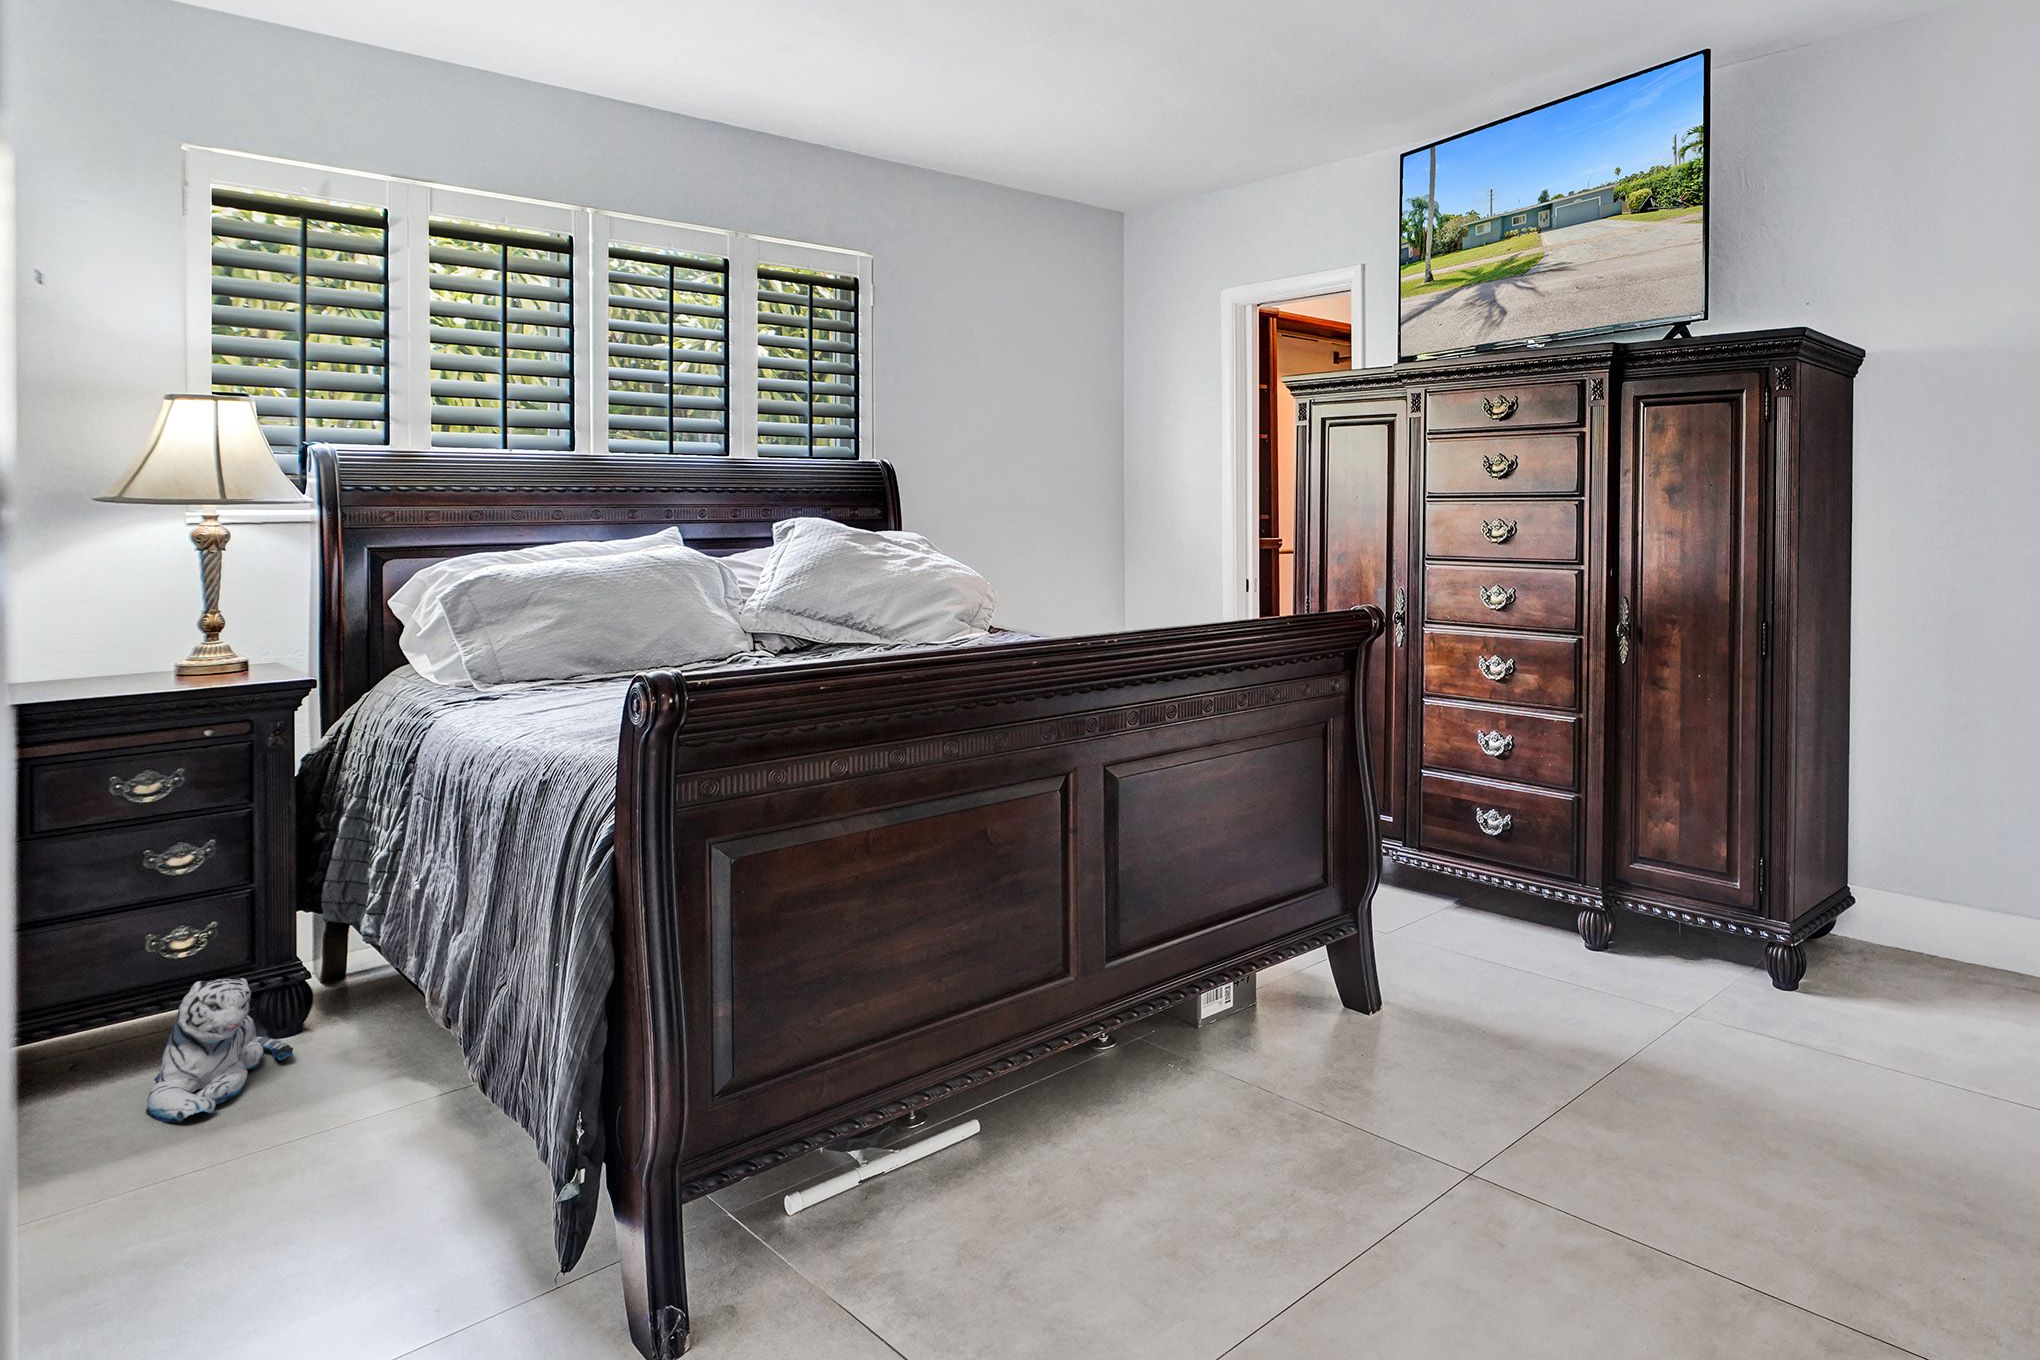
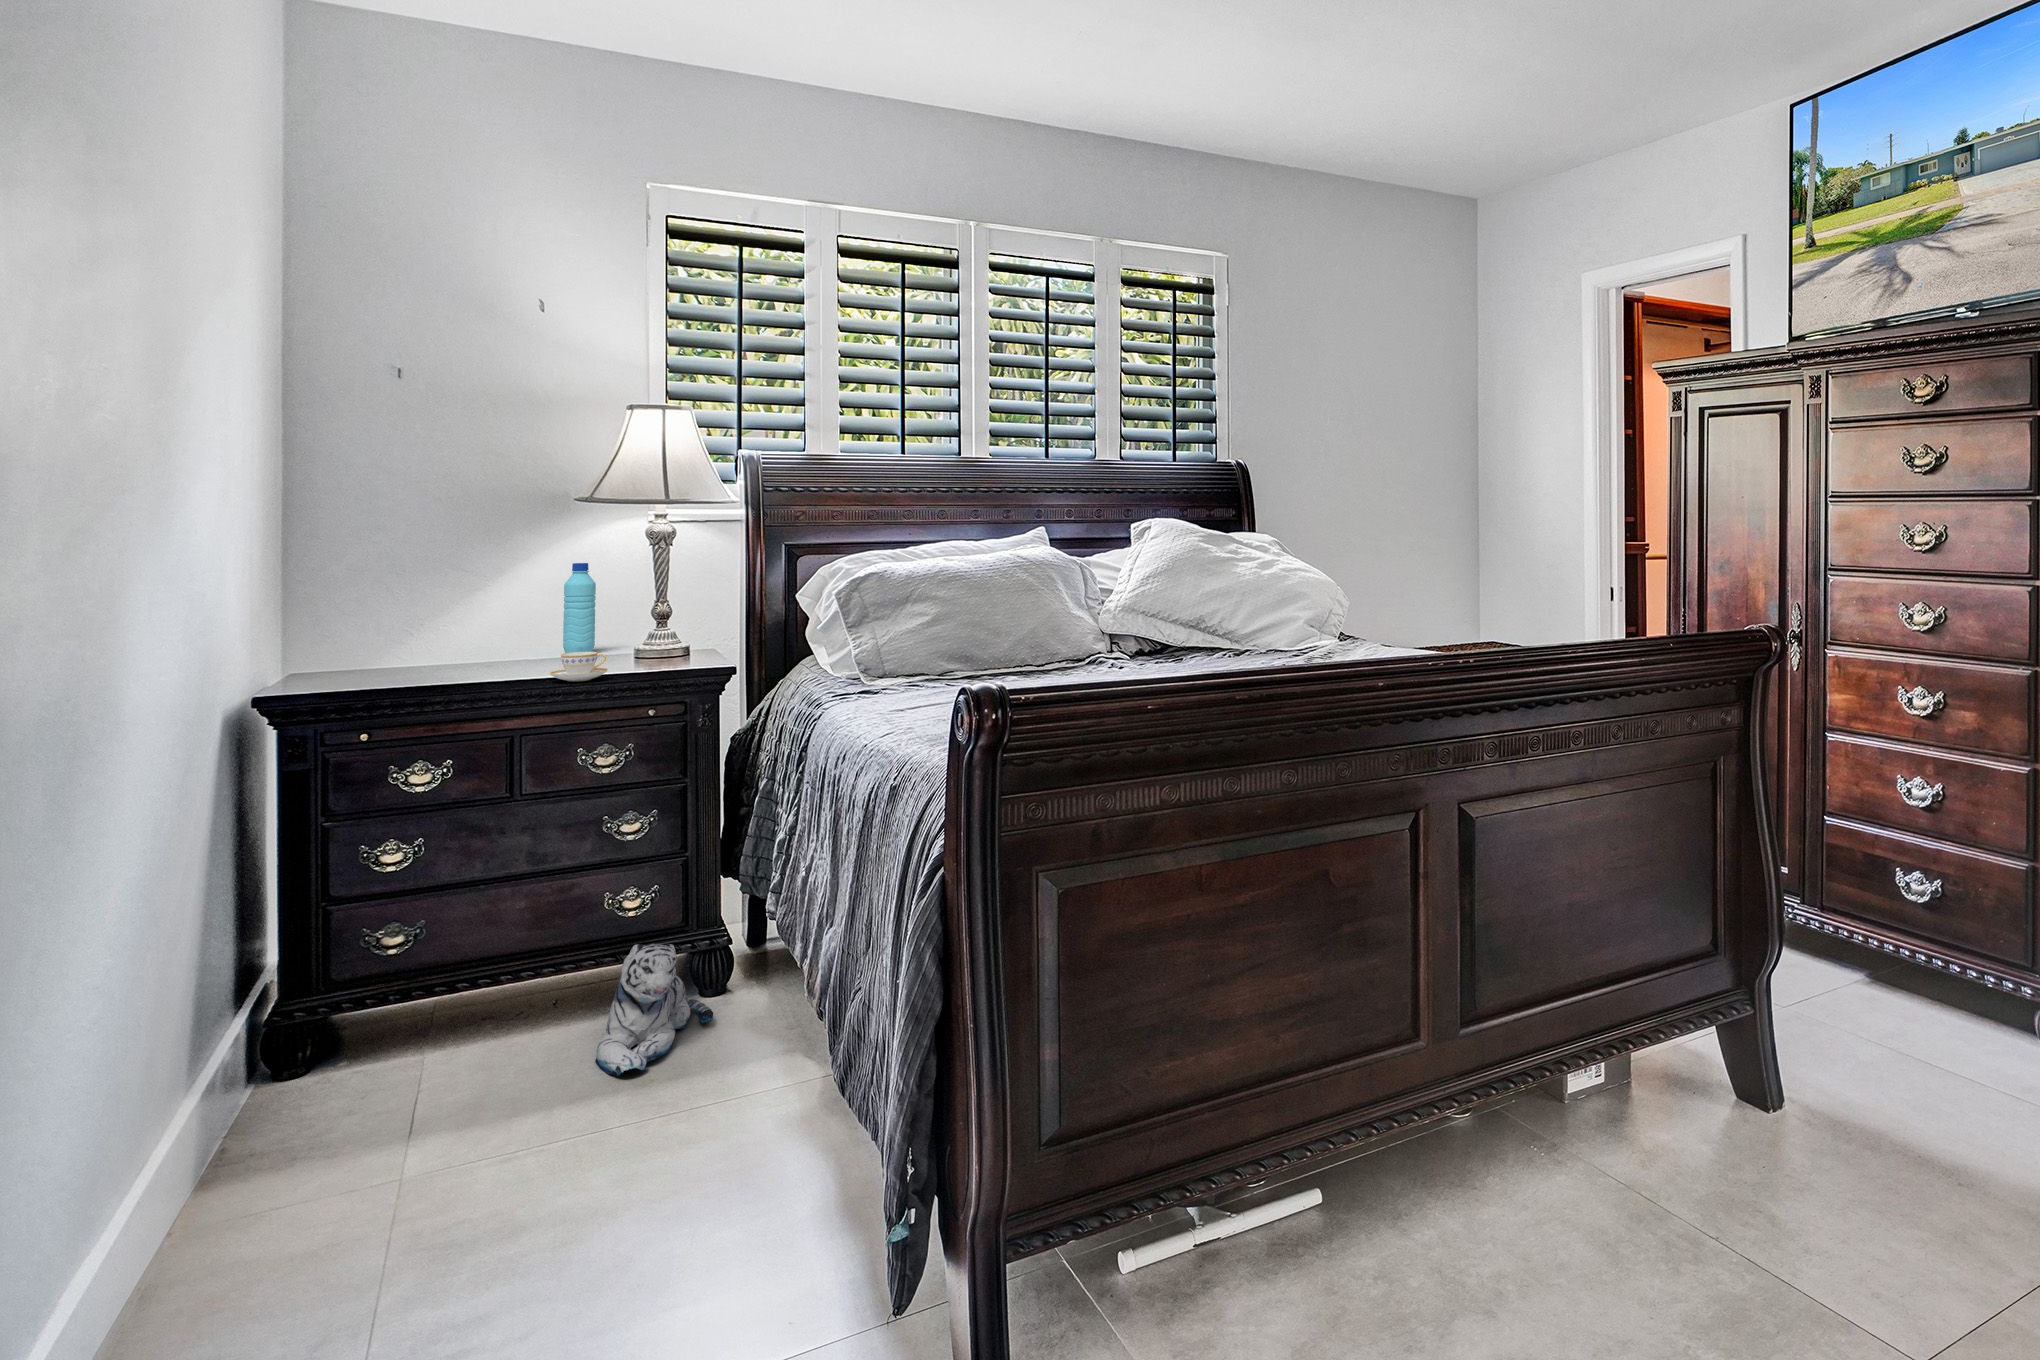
water bottle: none [77,570,122,673] -> present [563,563,596,653]
teacup: none [77,667,156,700] -> present [549,652,608,682]

